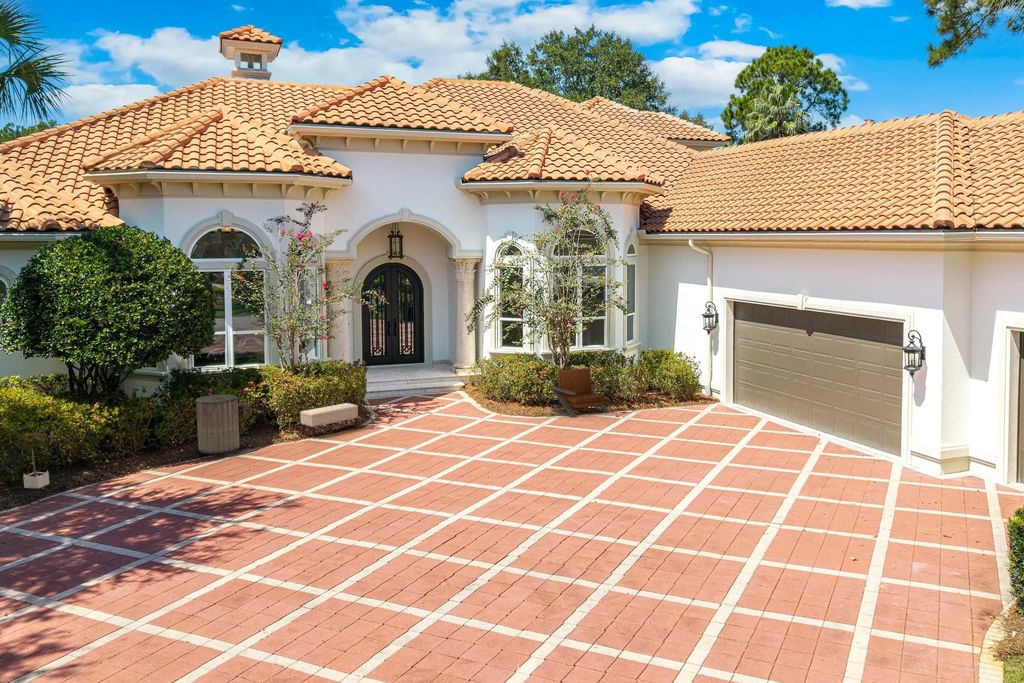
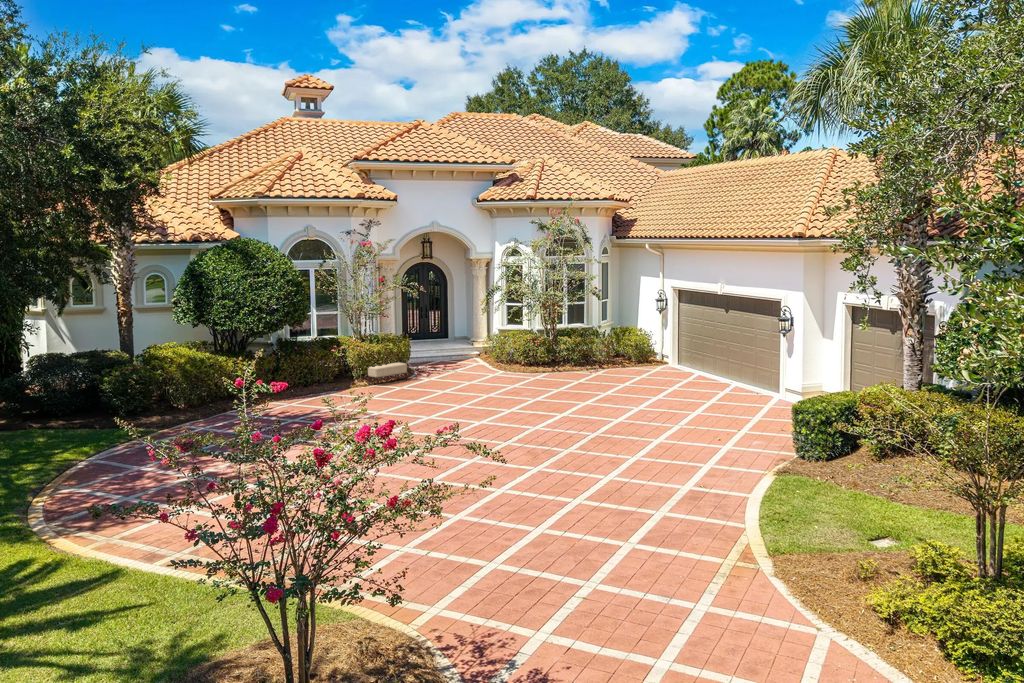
lounge chair: present [551,368,610,417] -> none [544,339,587,373]
trash can: present [196,395,240,454] -> none [300,354,329,394]
potted tree: present [17,433,49,488] -> none [196,374,215,411]

